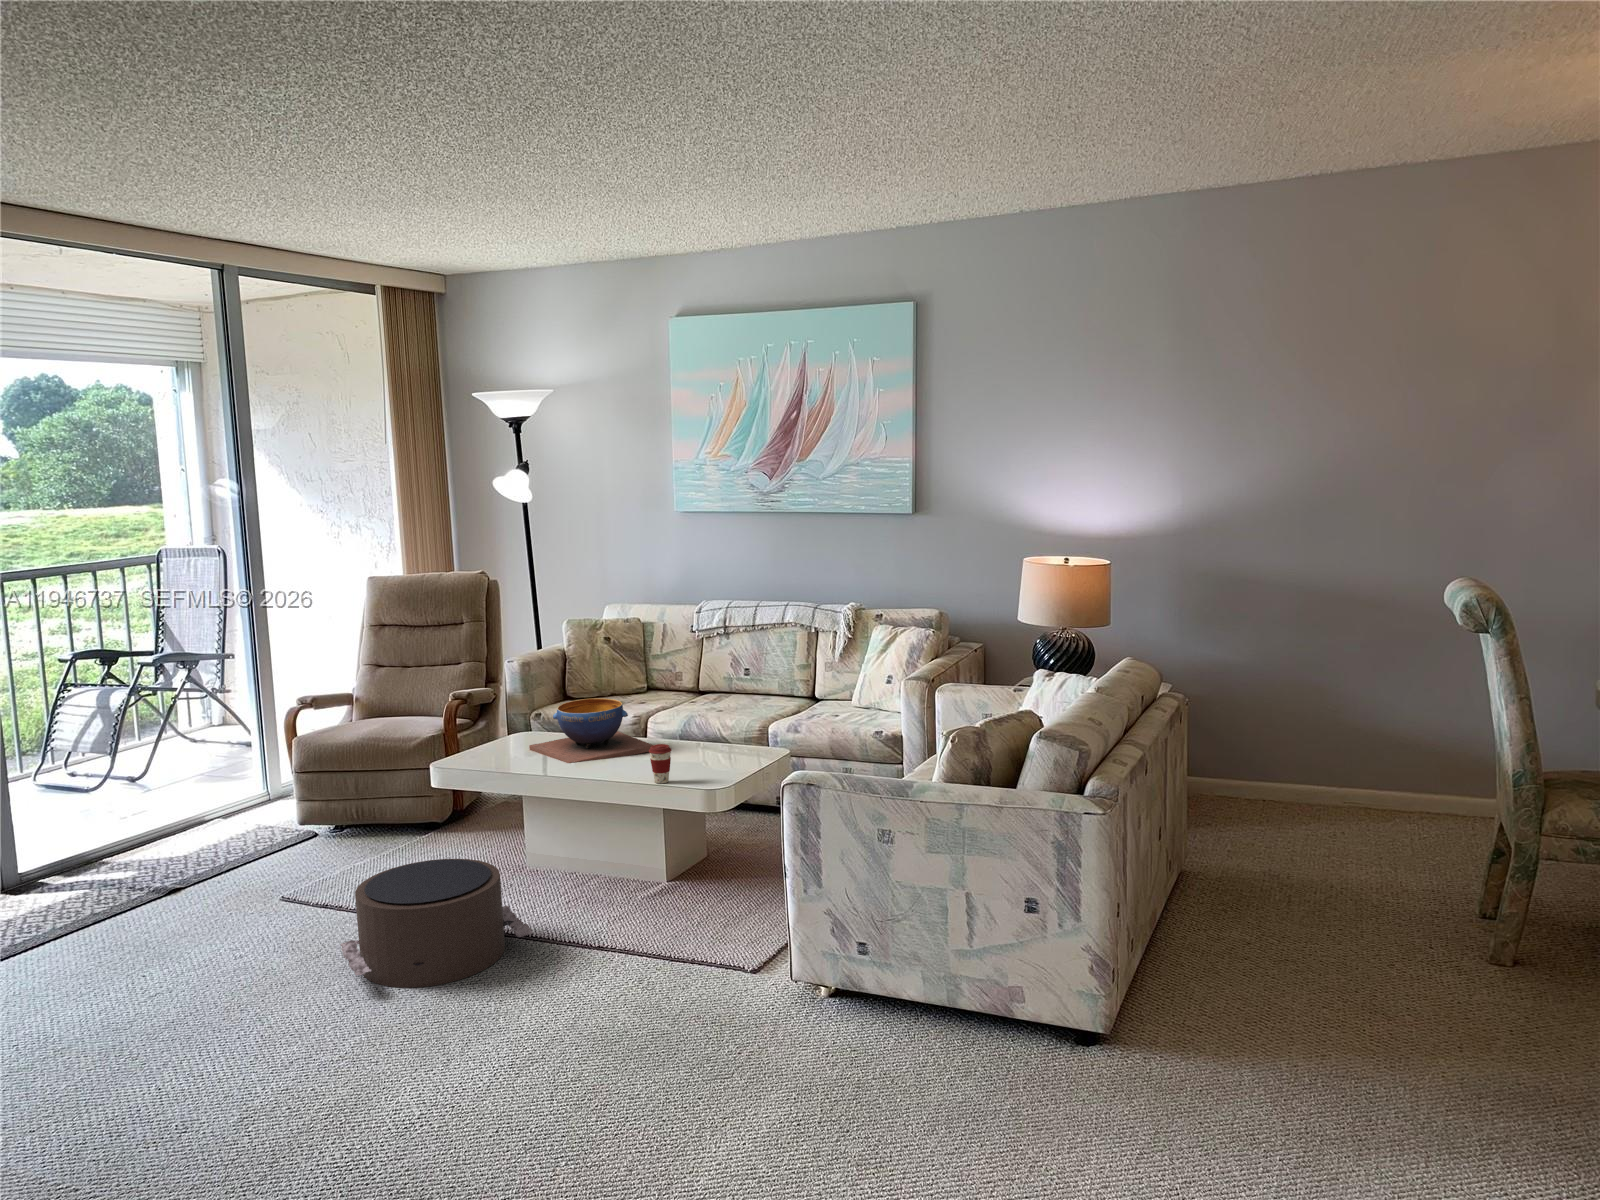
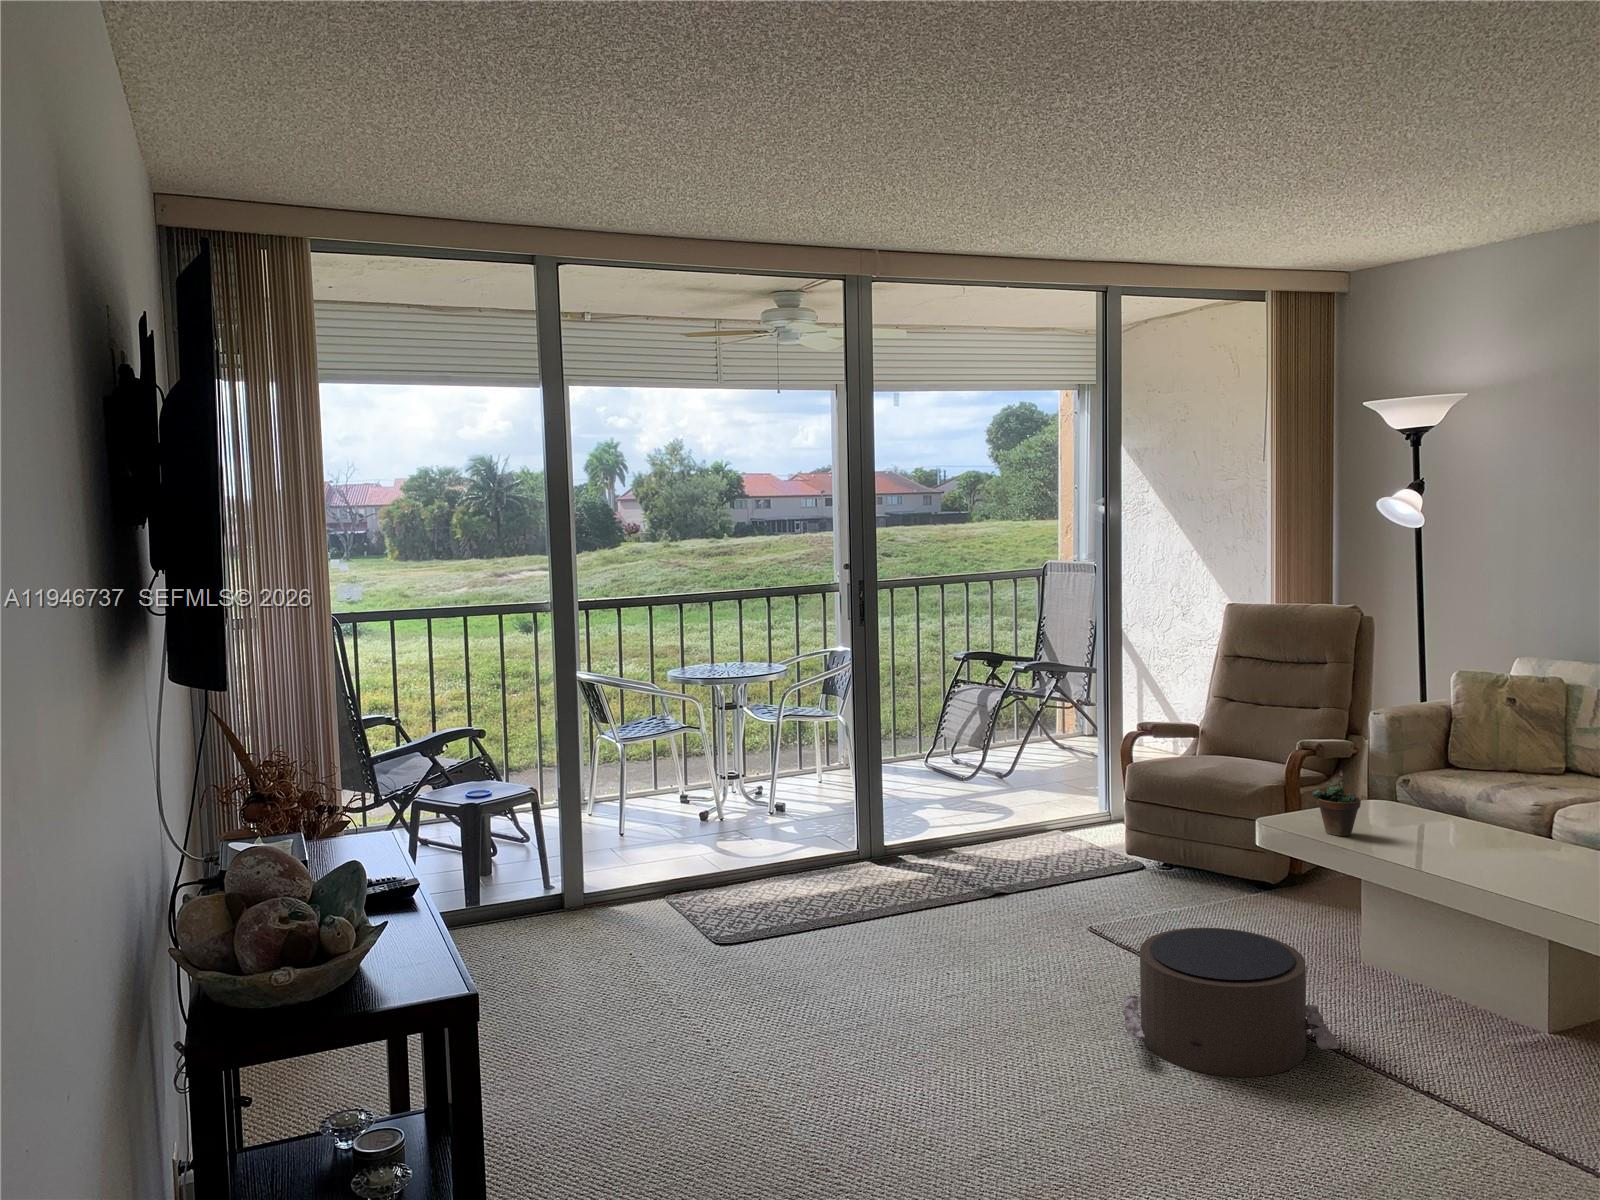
decorative bowl: present [529,698,653,763] -> none [1380,773,1550,855]
succulent plant: none [479,709,518,765] -> present [1312,770,1361,836]
coffee cup: present [649,744,671,783] -> none [1527,850,1562,903]

